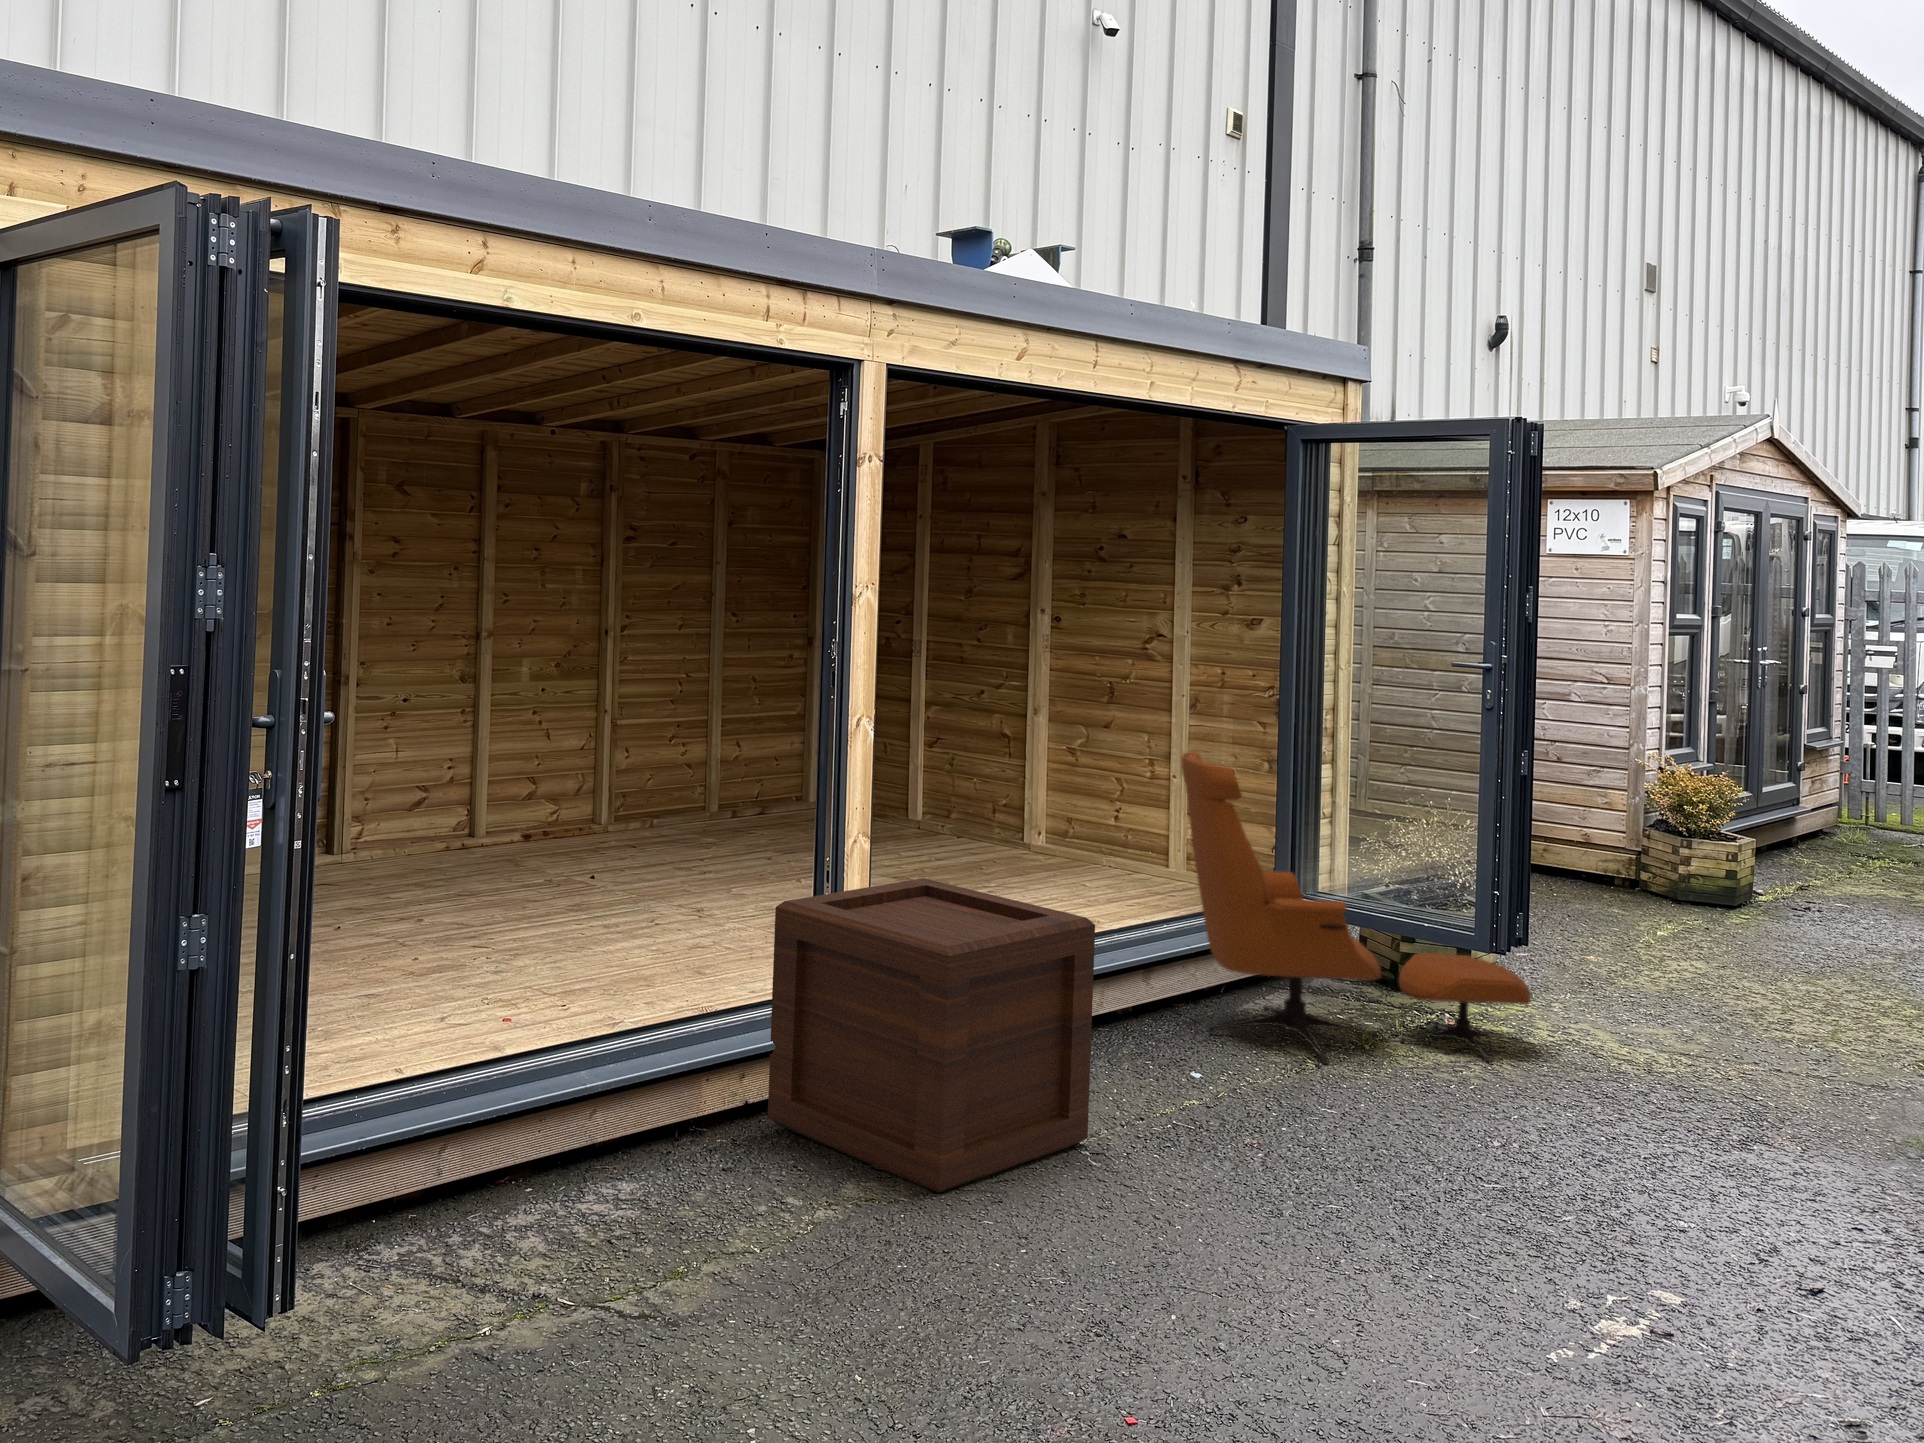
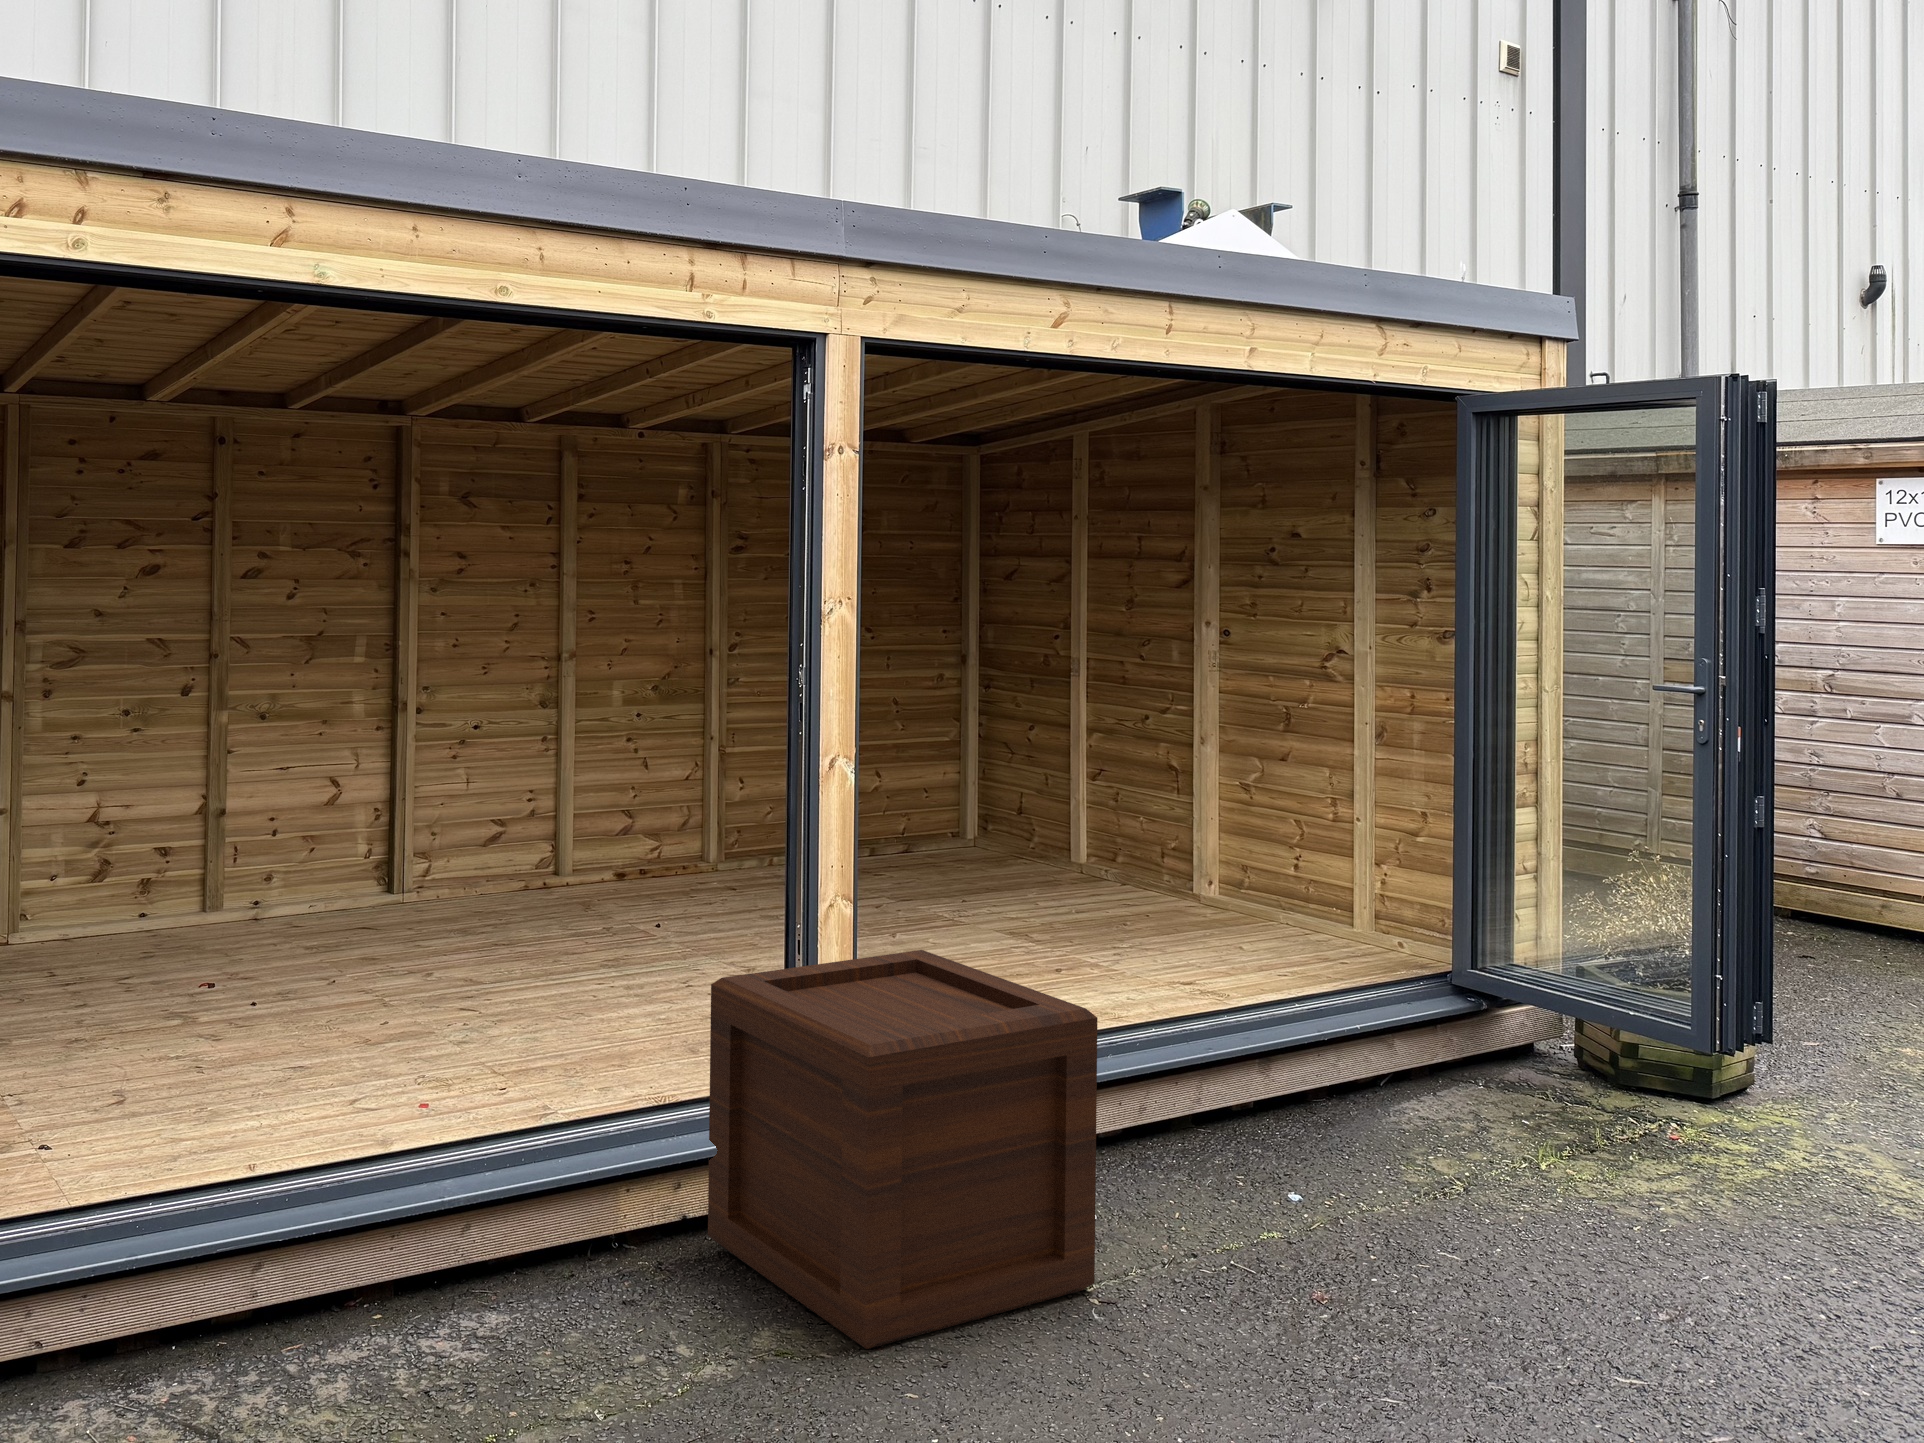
lounge chair: present [1181,752,1532,1065] -> none [1296,794,1769,1203]

